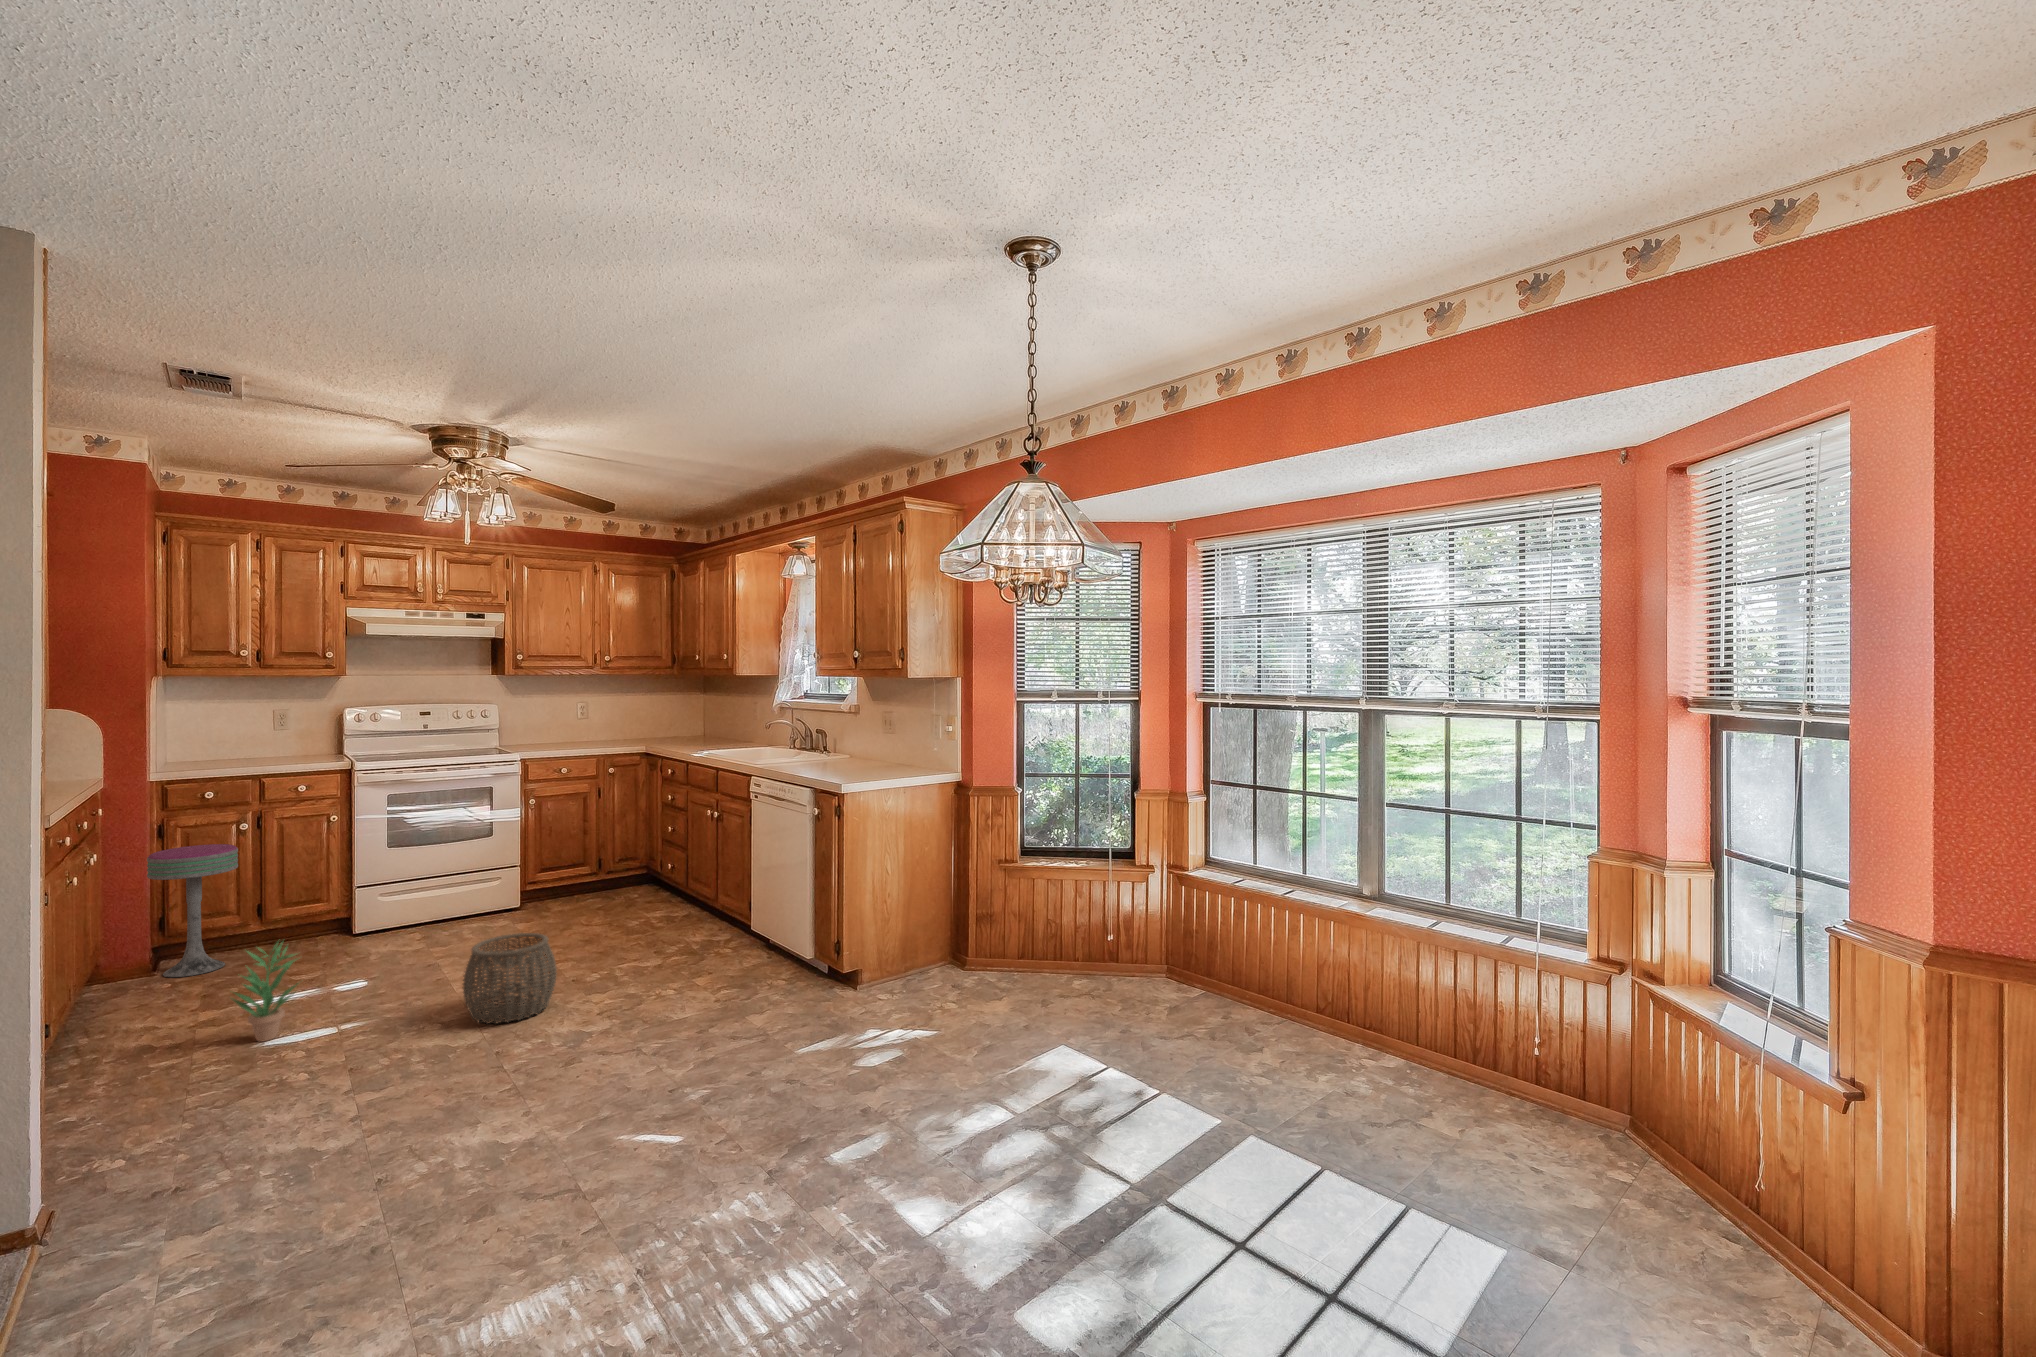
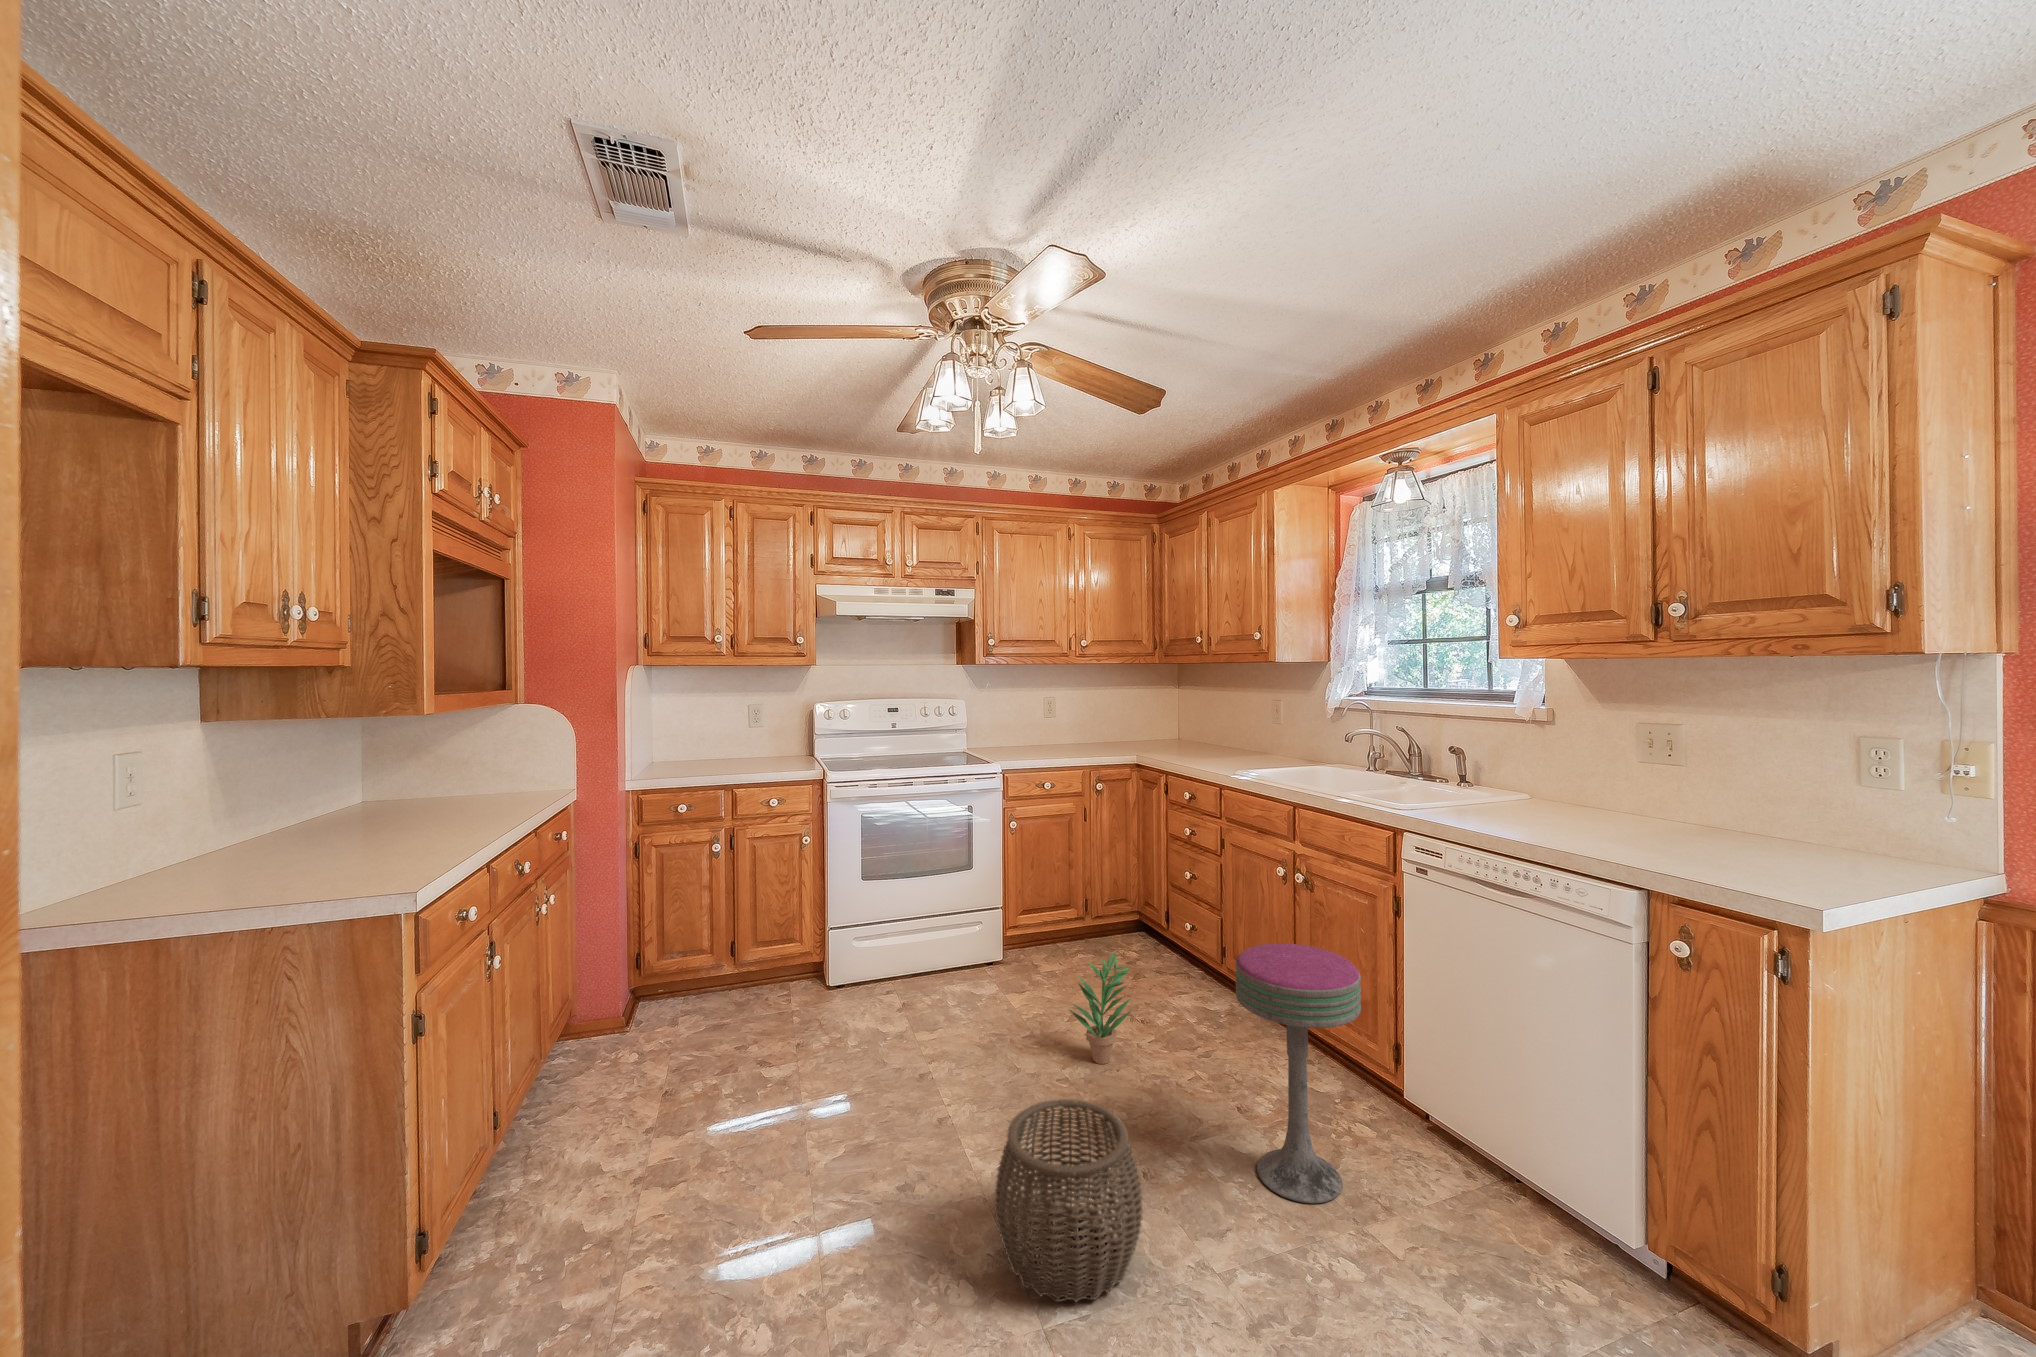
bar stool: present [147,844,238,977] -> present [1235,943,1361,1204]
potted plant: present [233,943,297,1042] -> present [1070,951,1131,1064]

